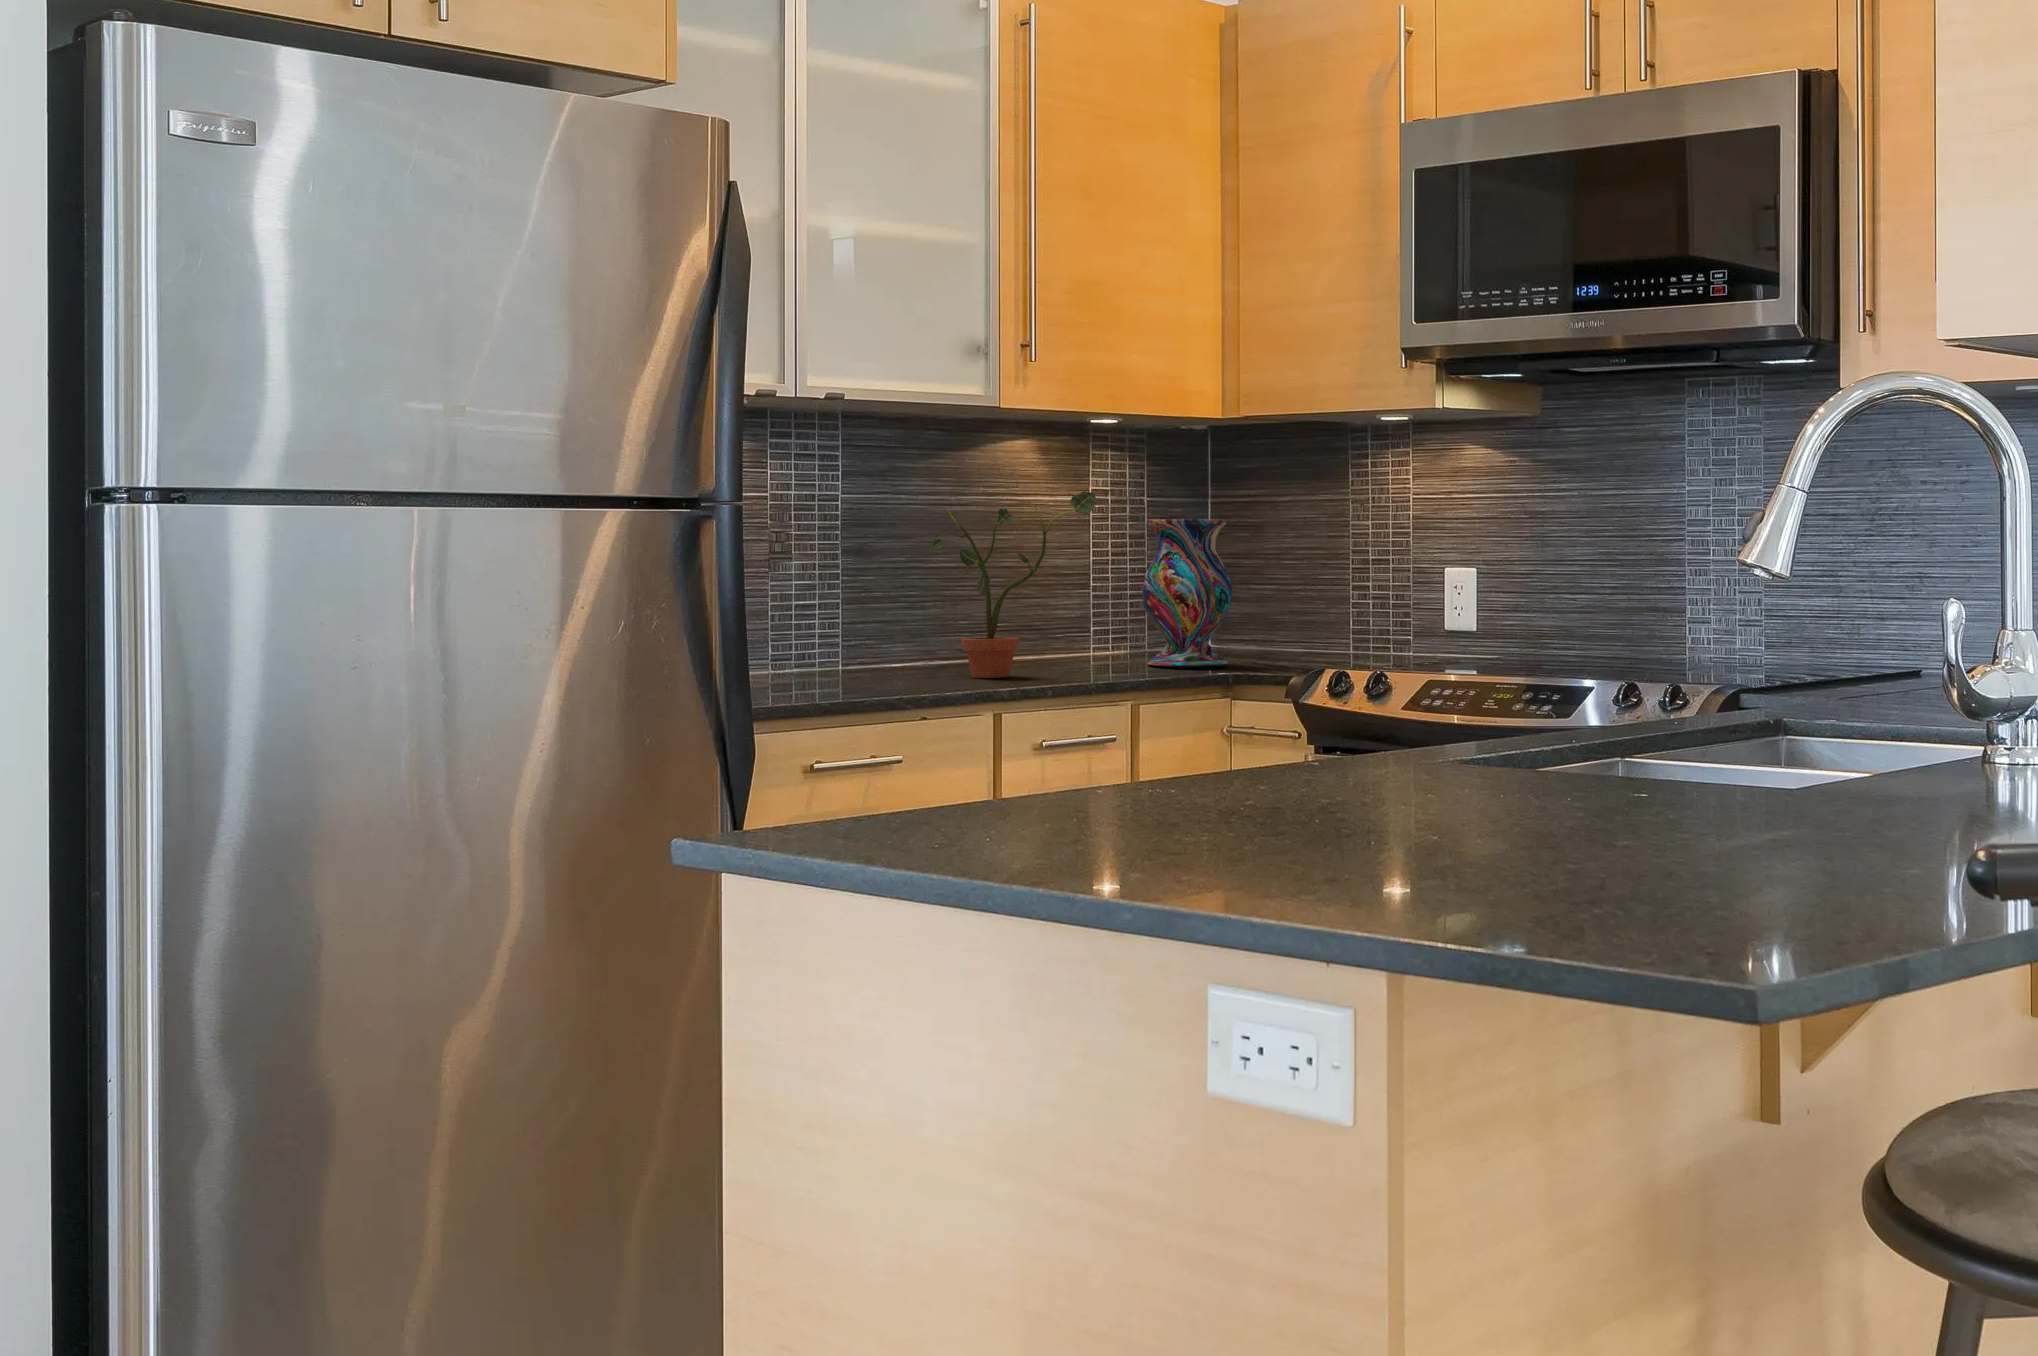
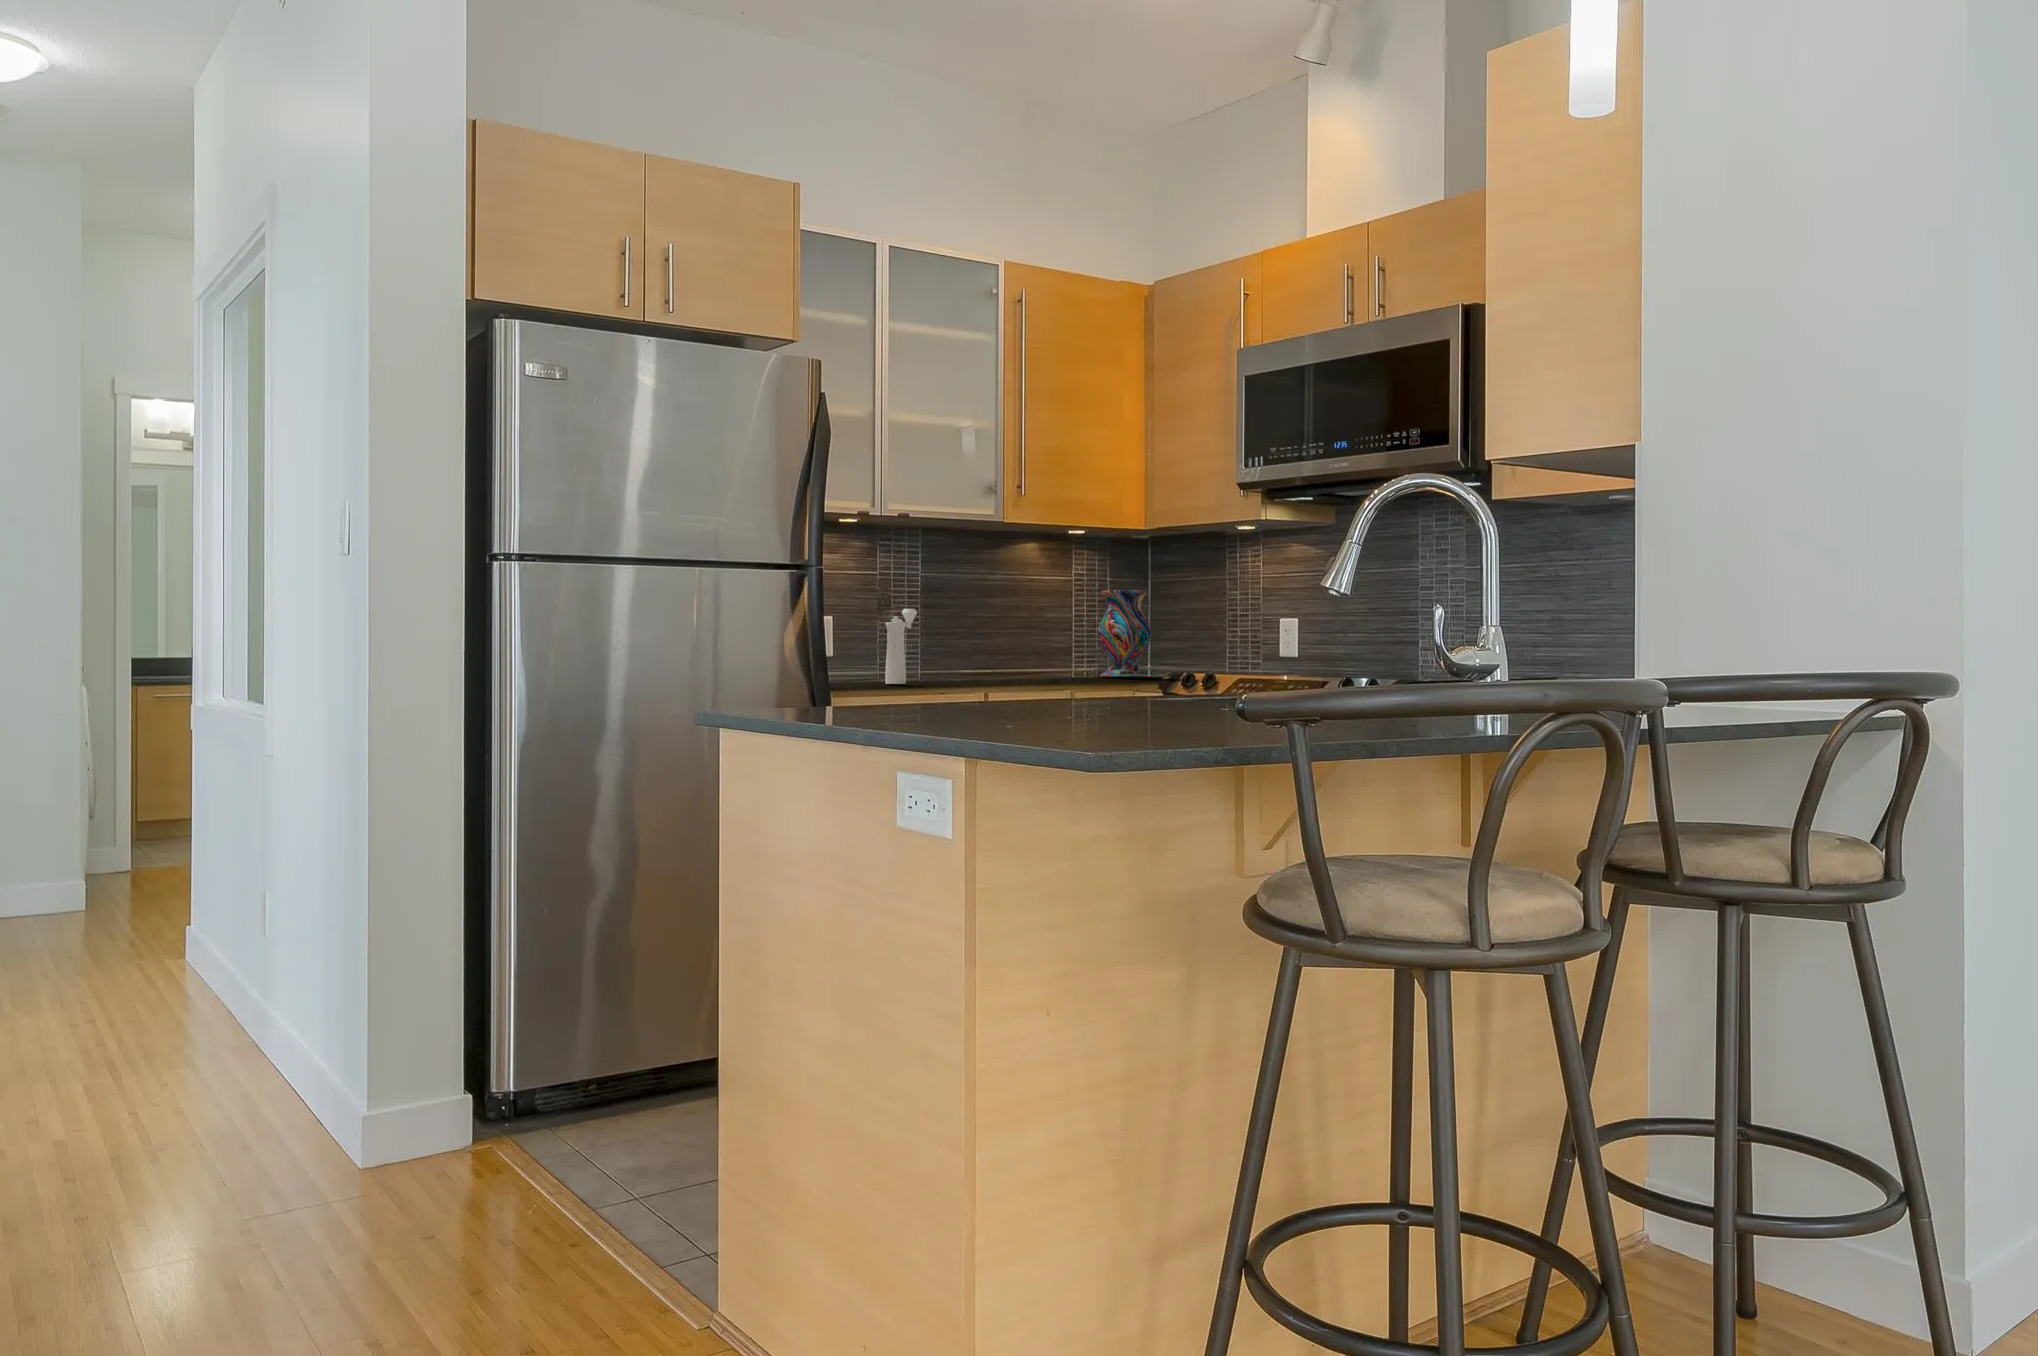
potted plant: present [932,491,1097,678] -> none [967,572,1064,679]
pepper mill: none [814,564,865,701] -> present [885,609,917,684]

